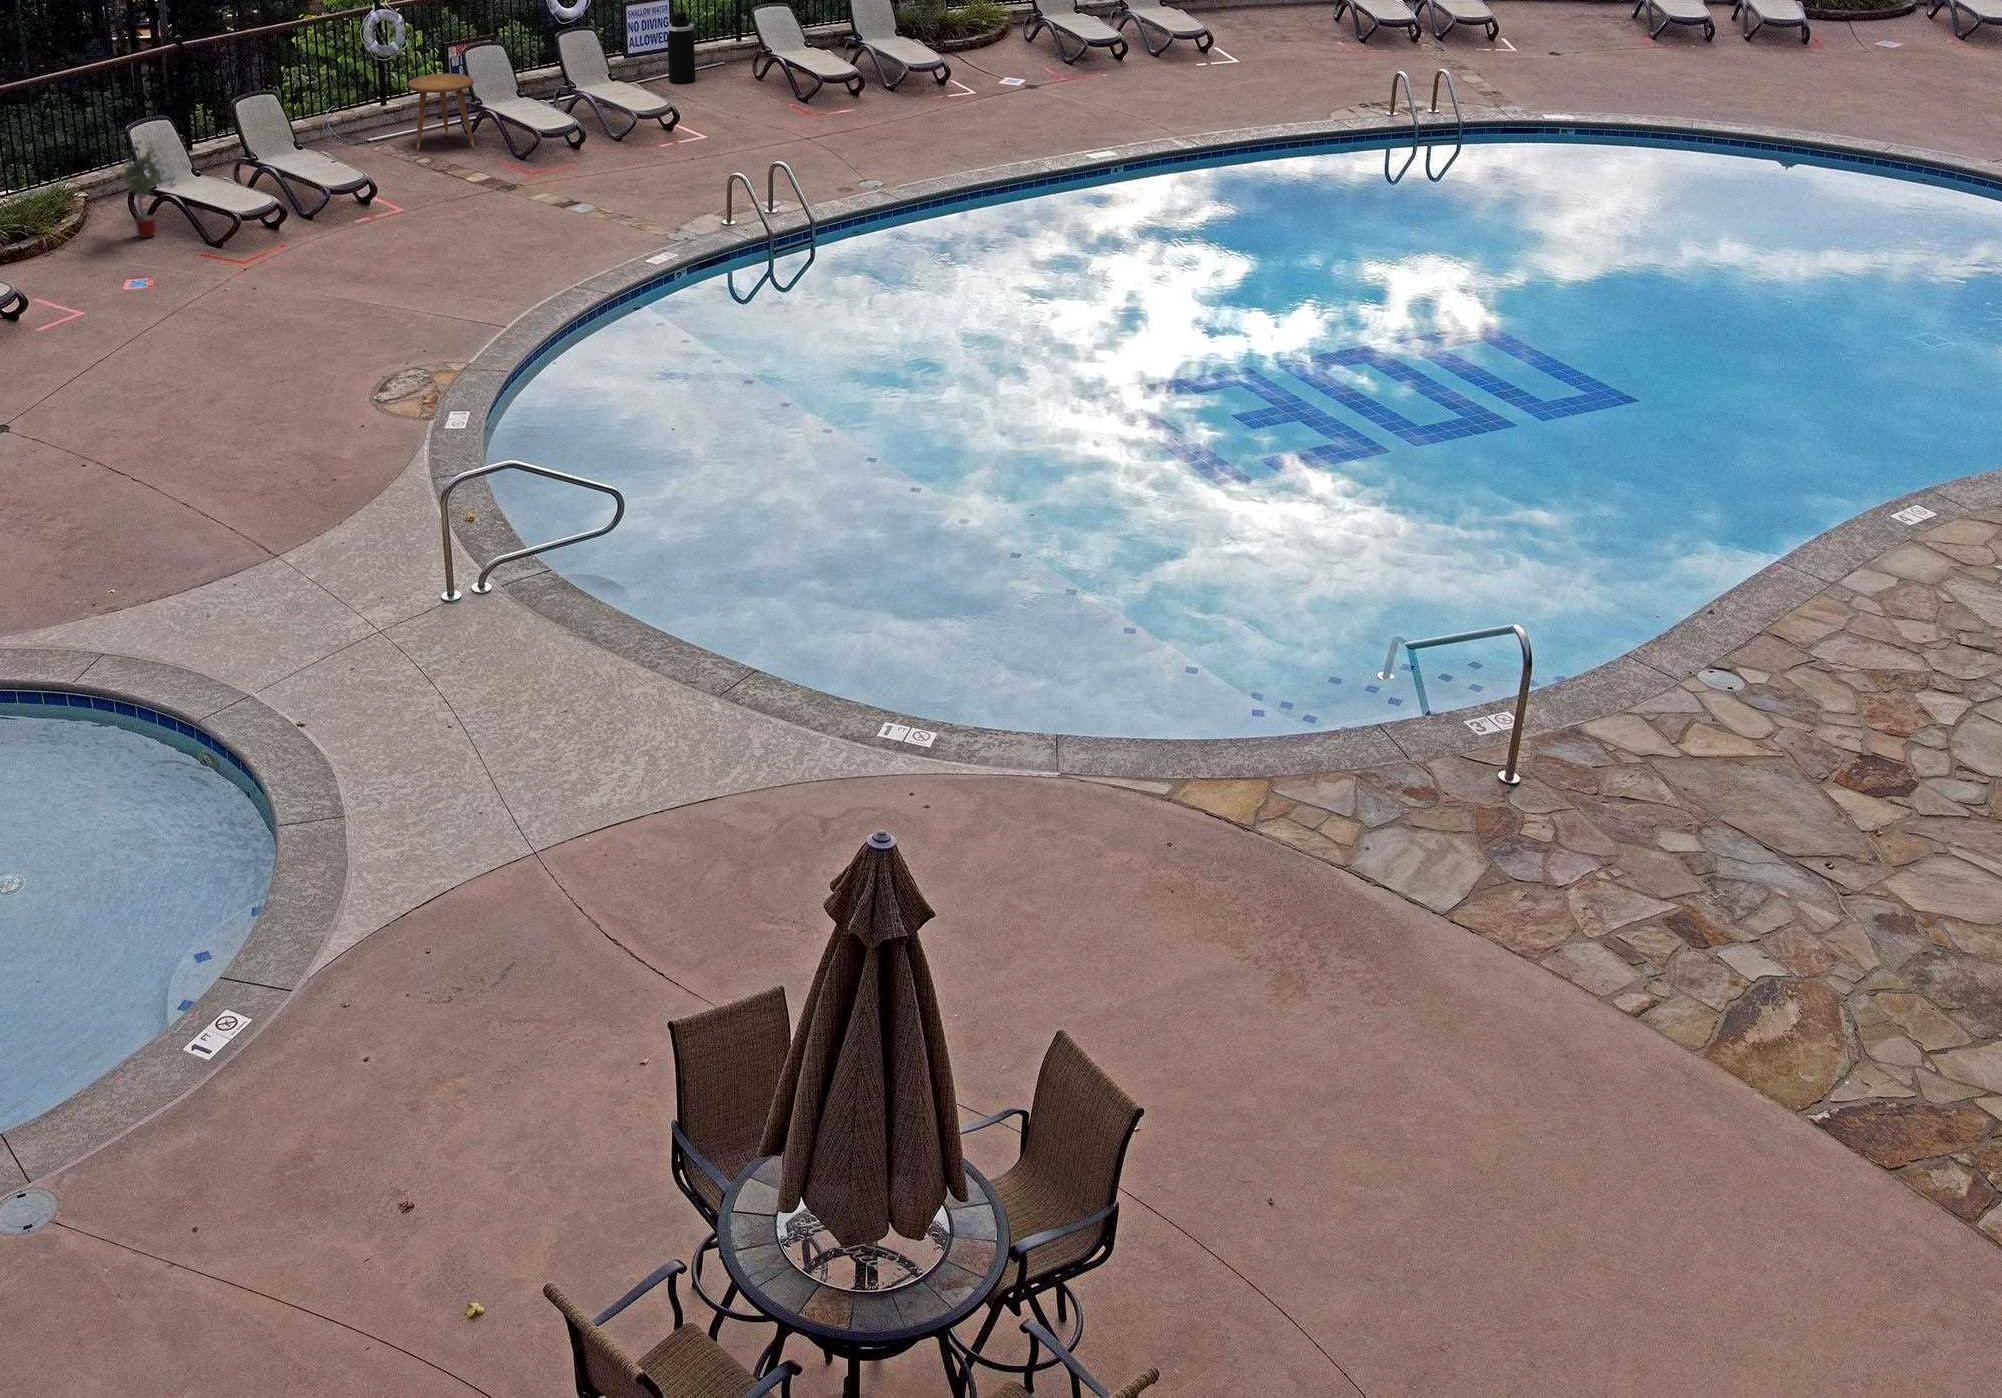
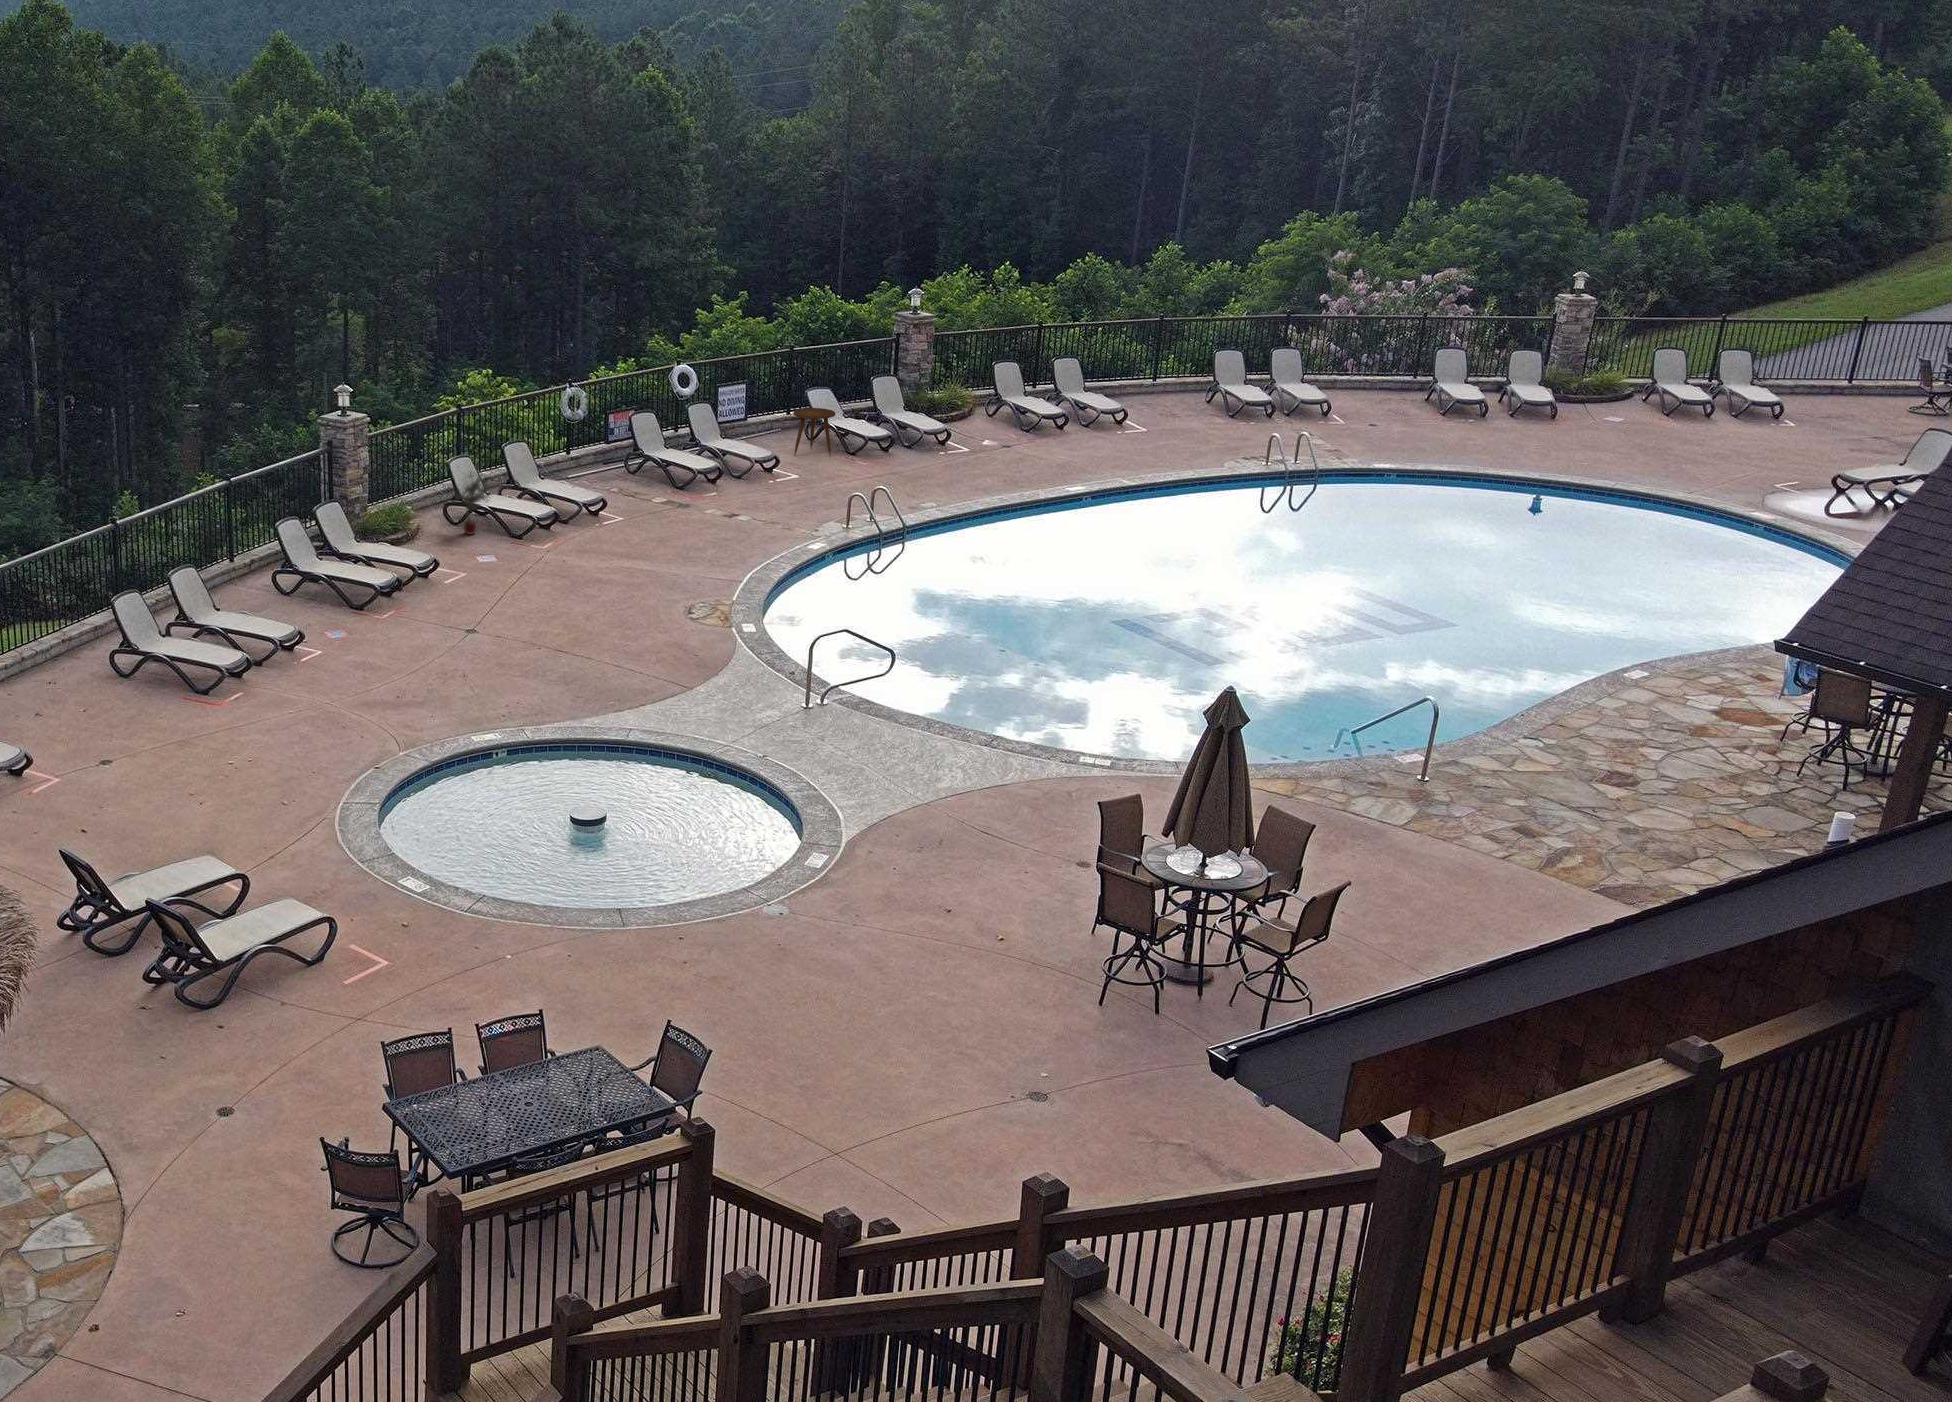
trash can: present [667,12,696,84] -> none [747,394,768,444]
side table: present [408,73,474,150] -> present [793,408,835,456]

